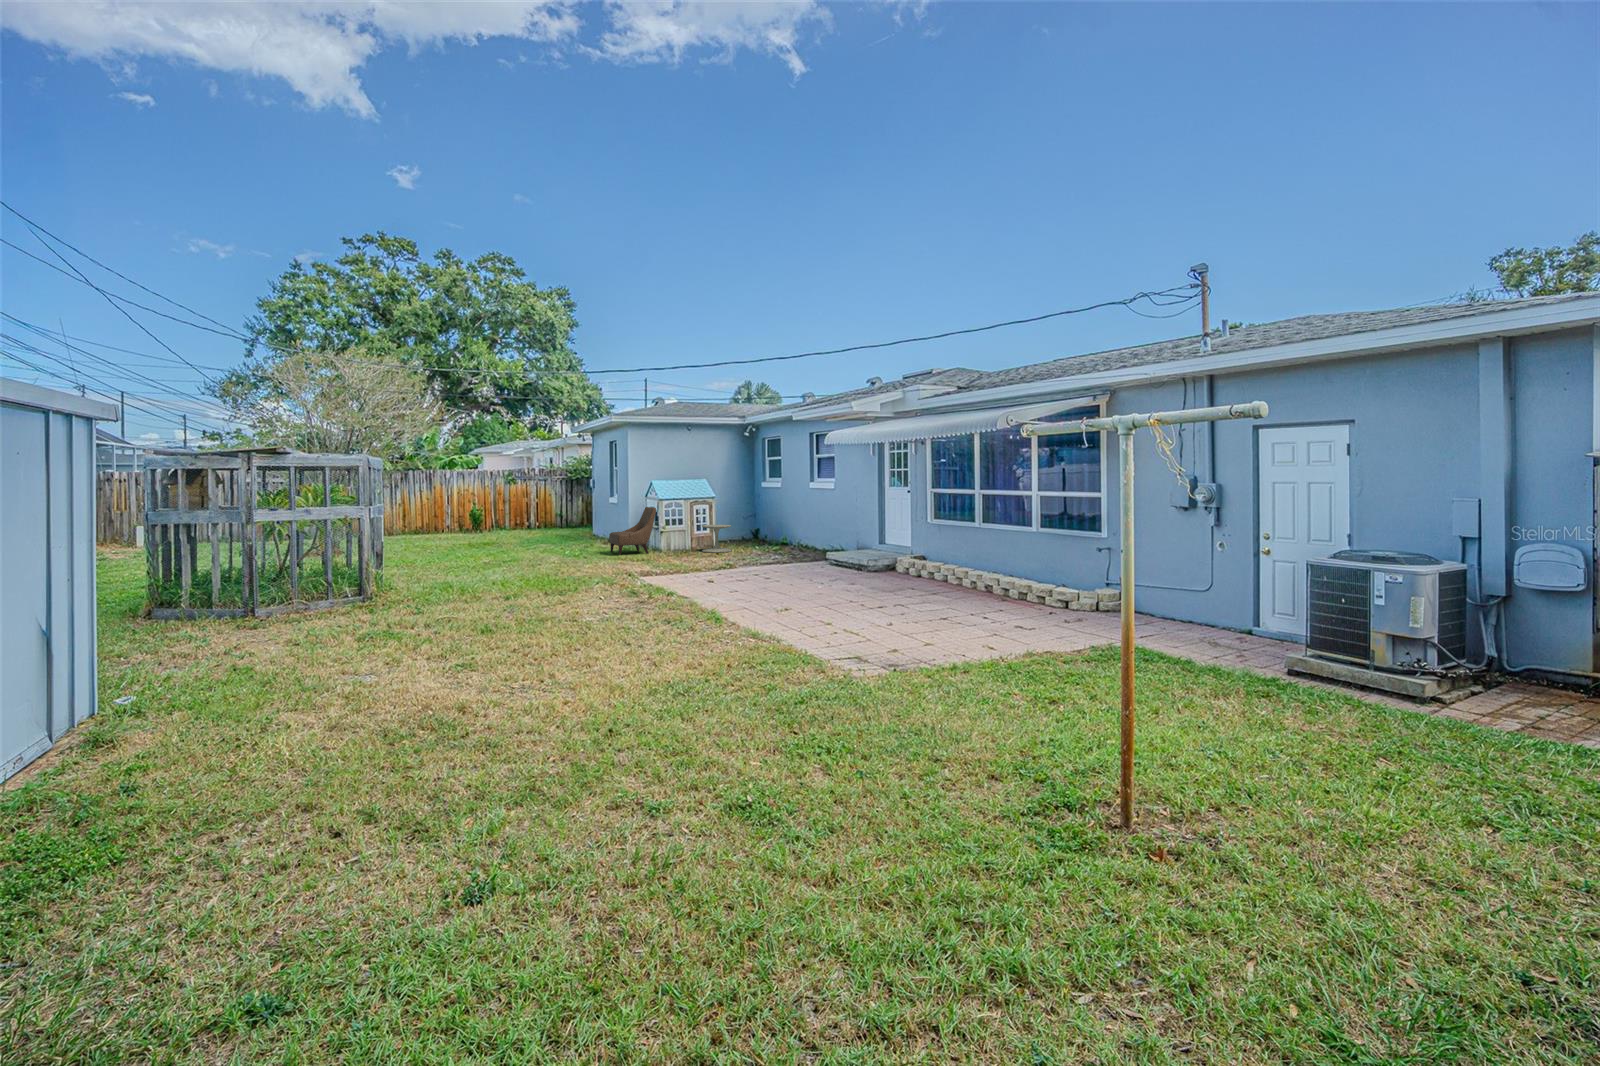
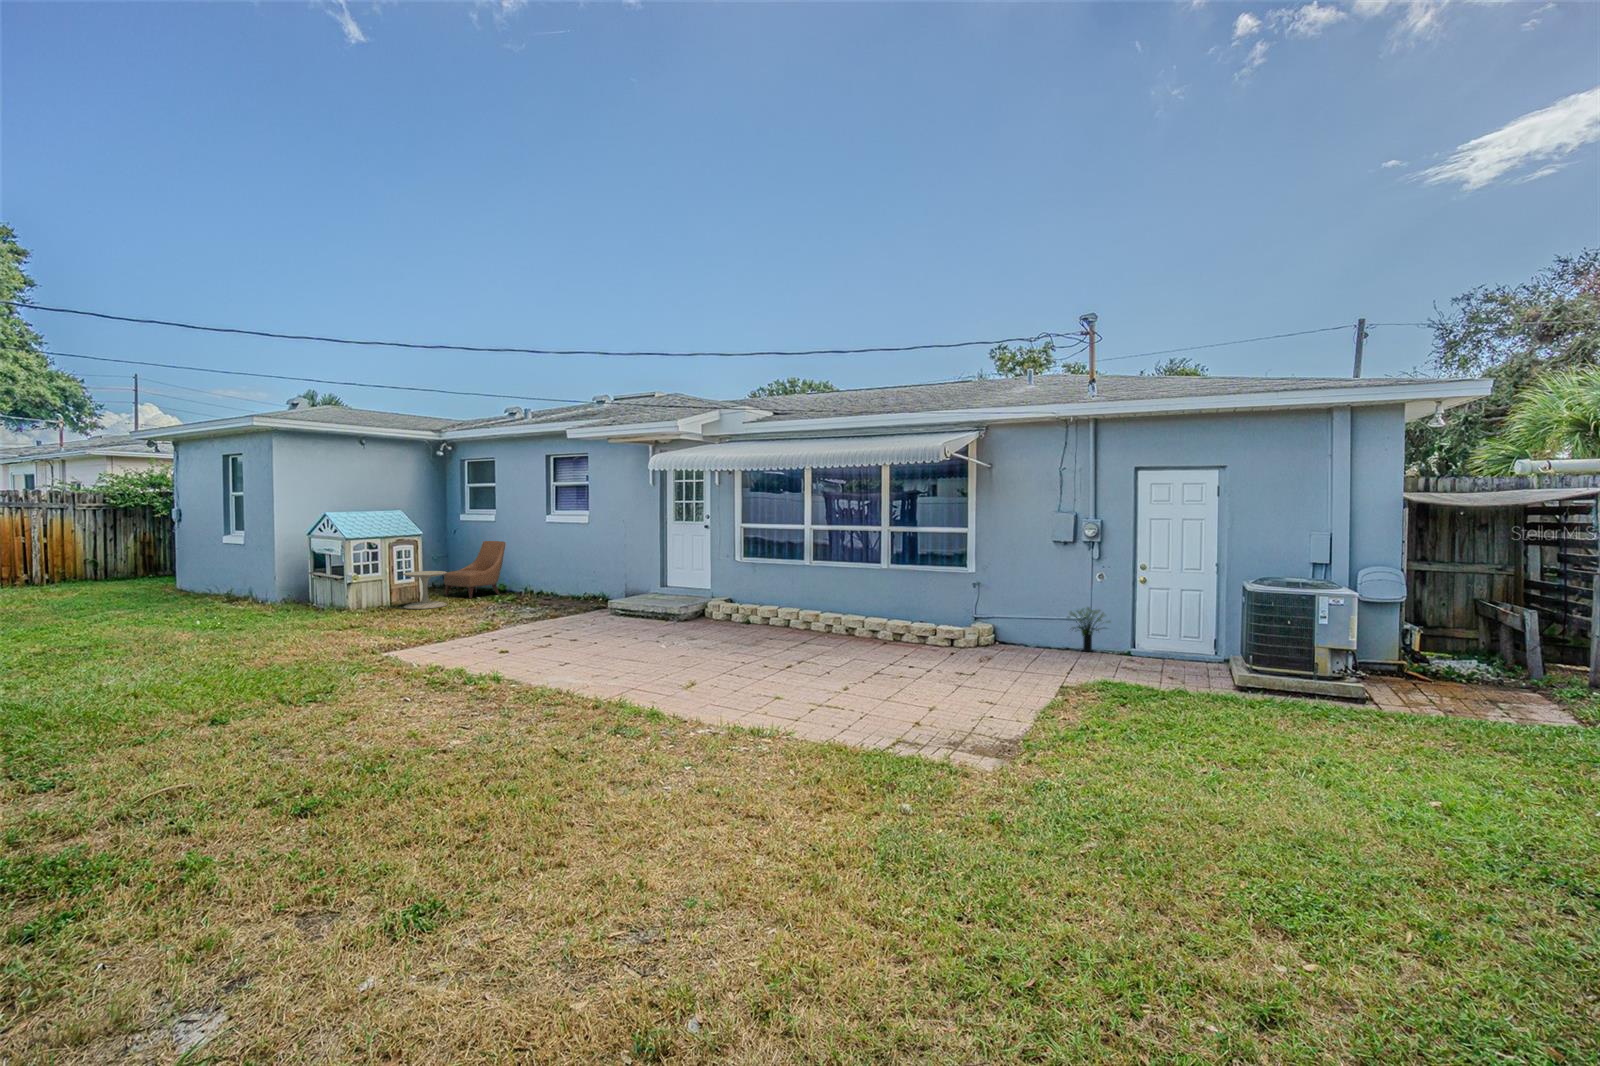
chair: present [609,507,656,555] -> present [444,541,505,599]
potted plant: none [1168,577,1221,627] -> present [1067,607,1111,652]

